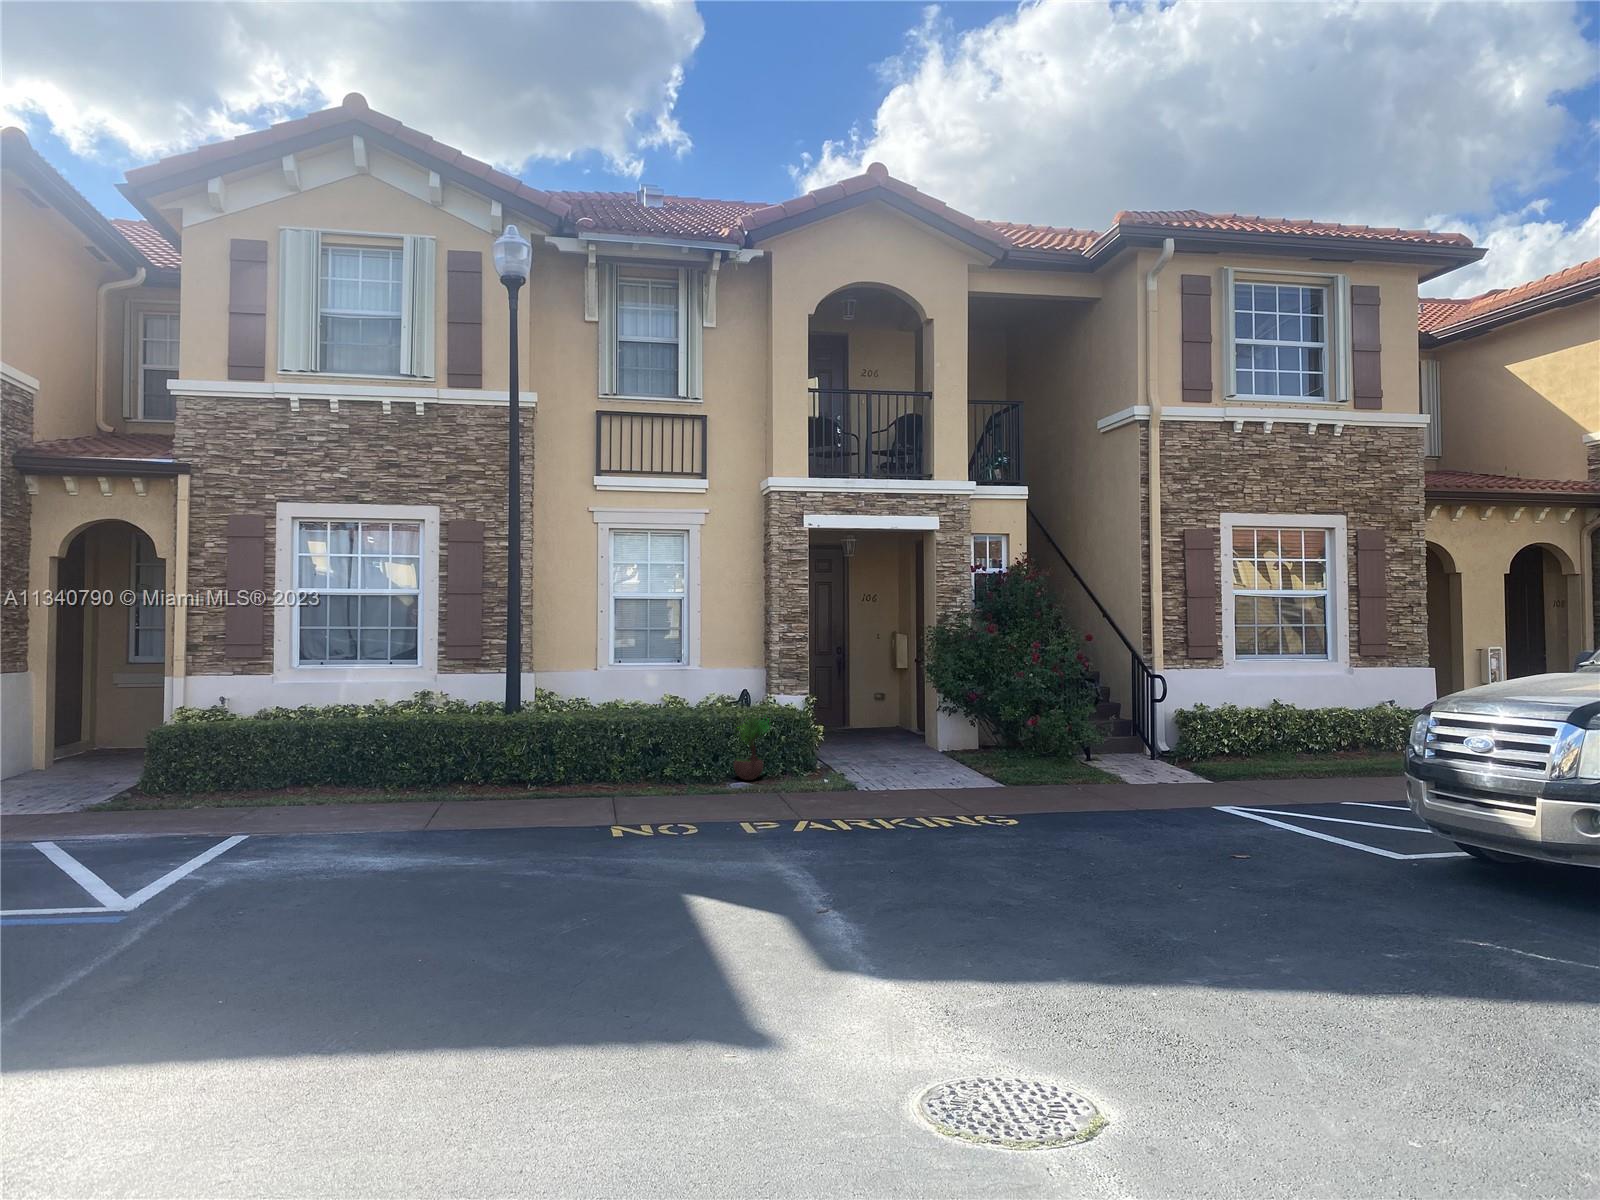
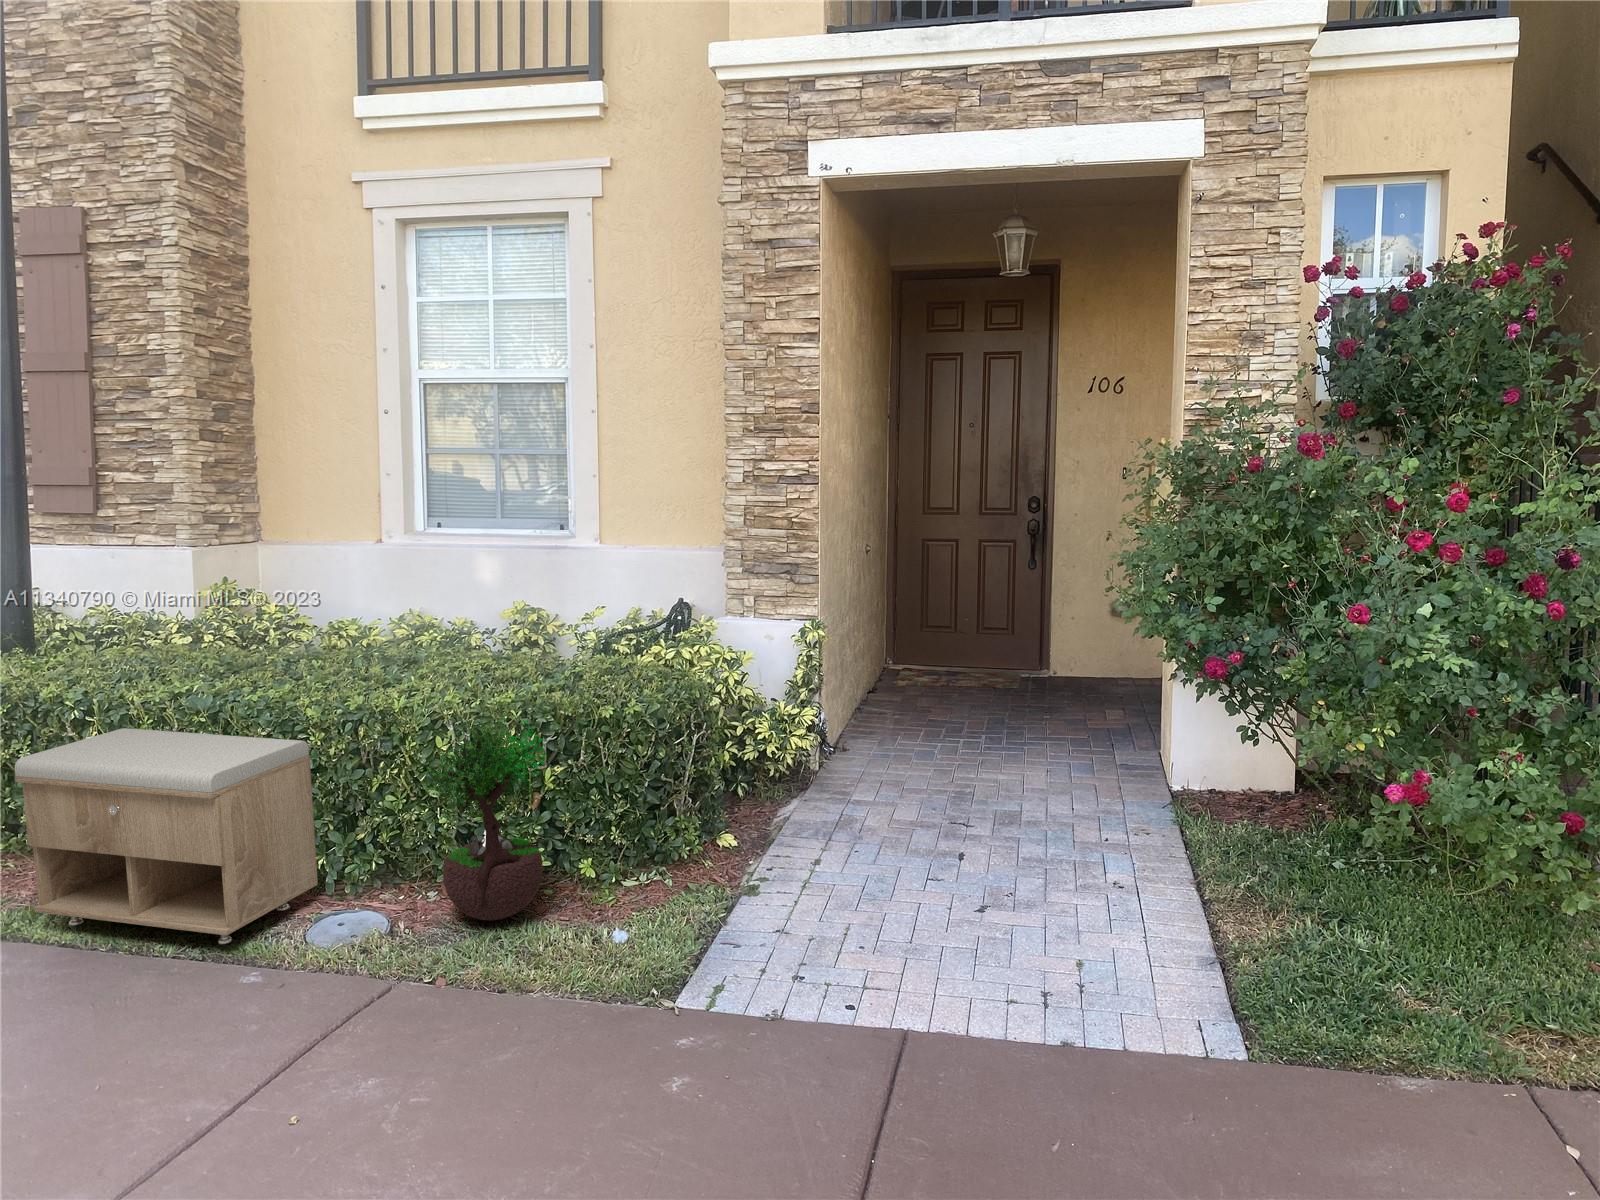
storage bench: none [608,727,686,788] -> present [15,728,318,944]

